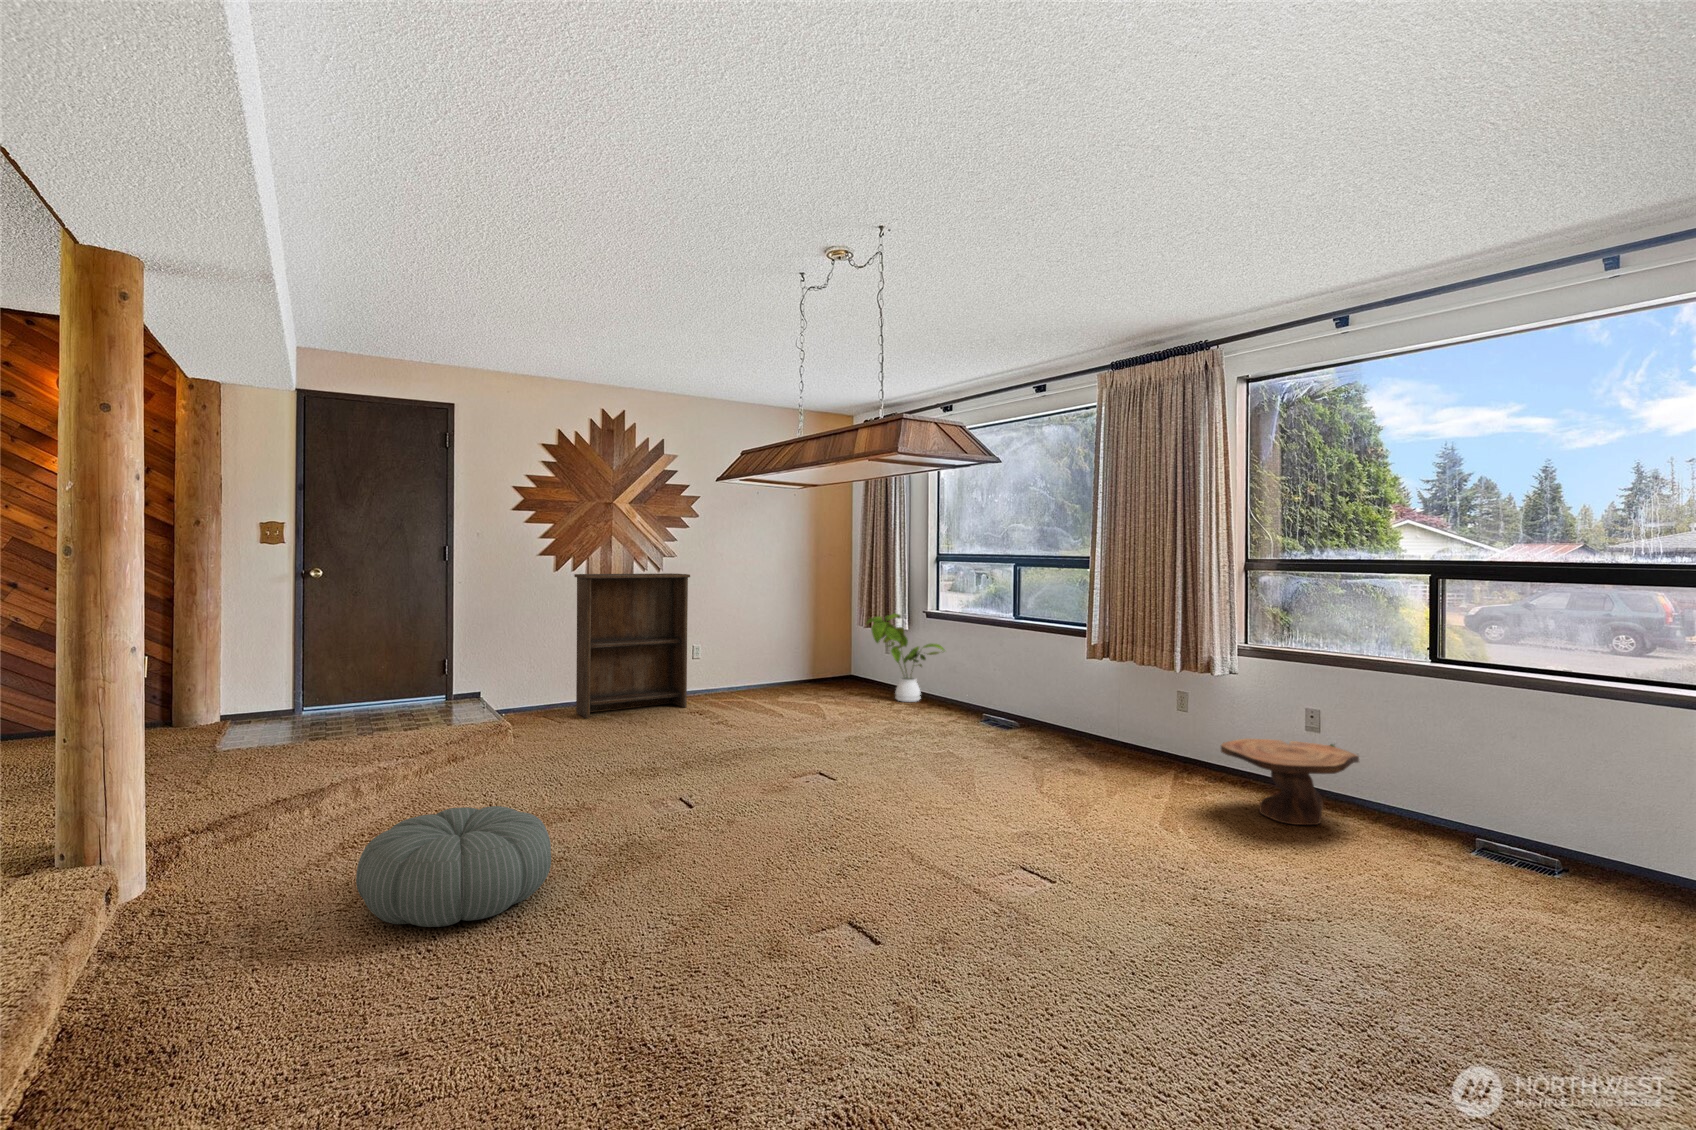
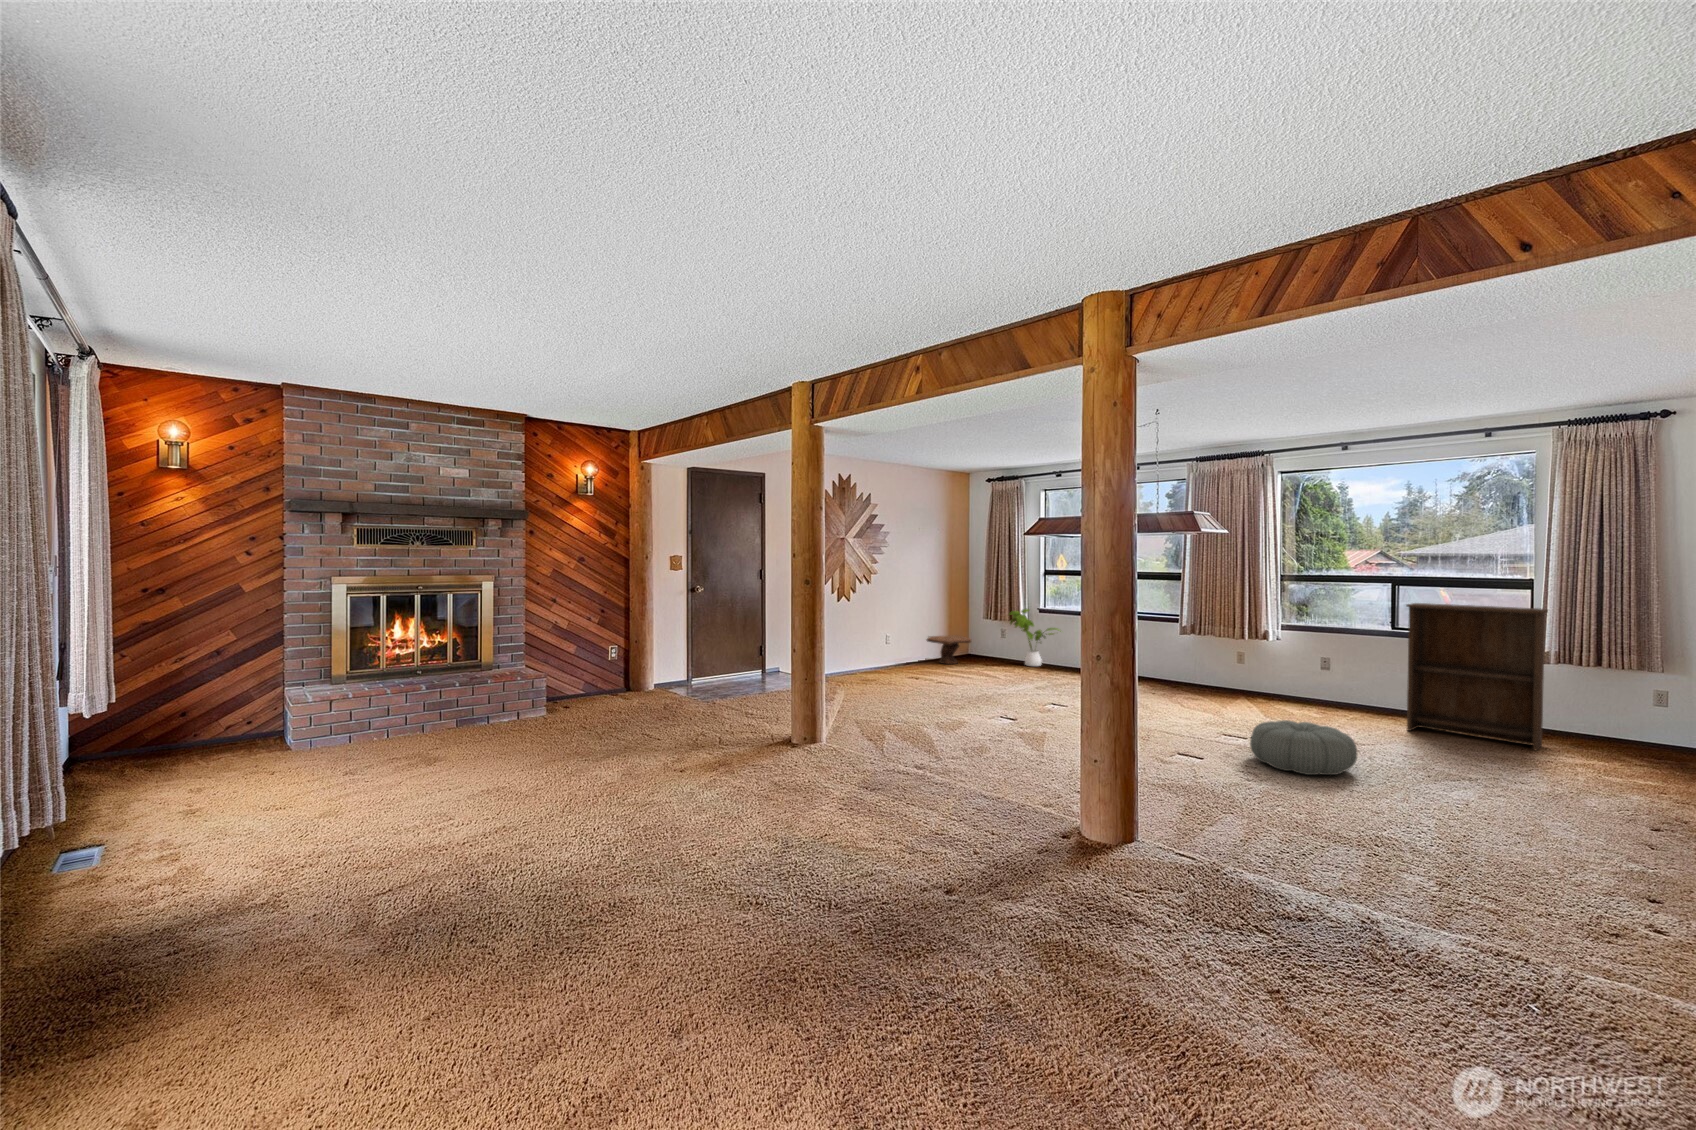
bookshelf: present [574,573,690,718] -> present [1407,603,1548,750]
side table: present [1221,739,1359,825] -> present [927,635,971,664]
pouf: present [356,806,551,927] -> present [1250,720,1357,775]

